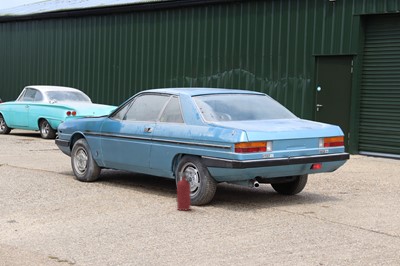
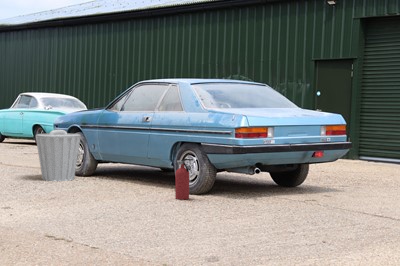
trash can: none [41,136,85,187] -> present [36,130,81,181]

